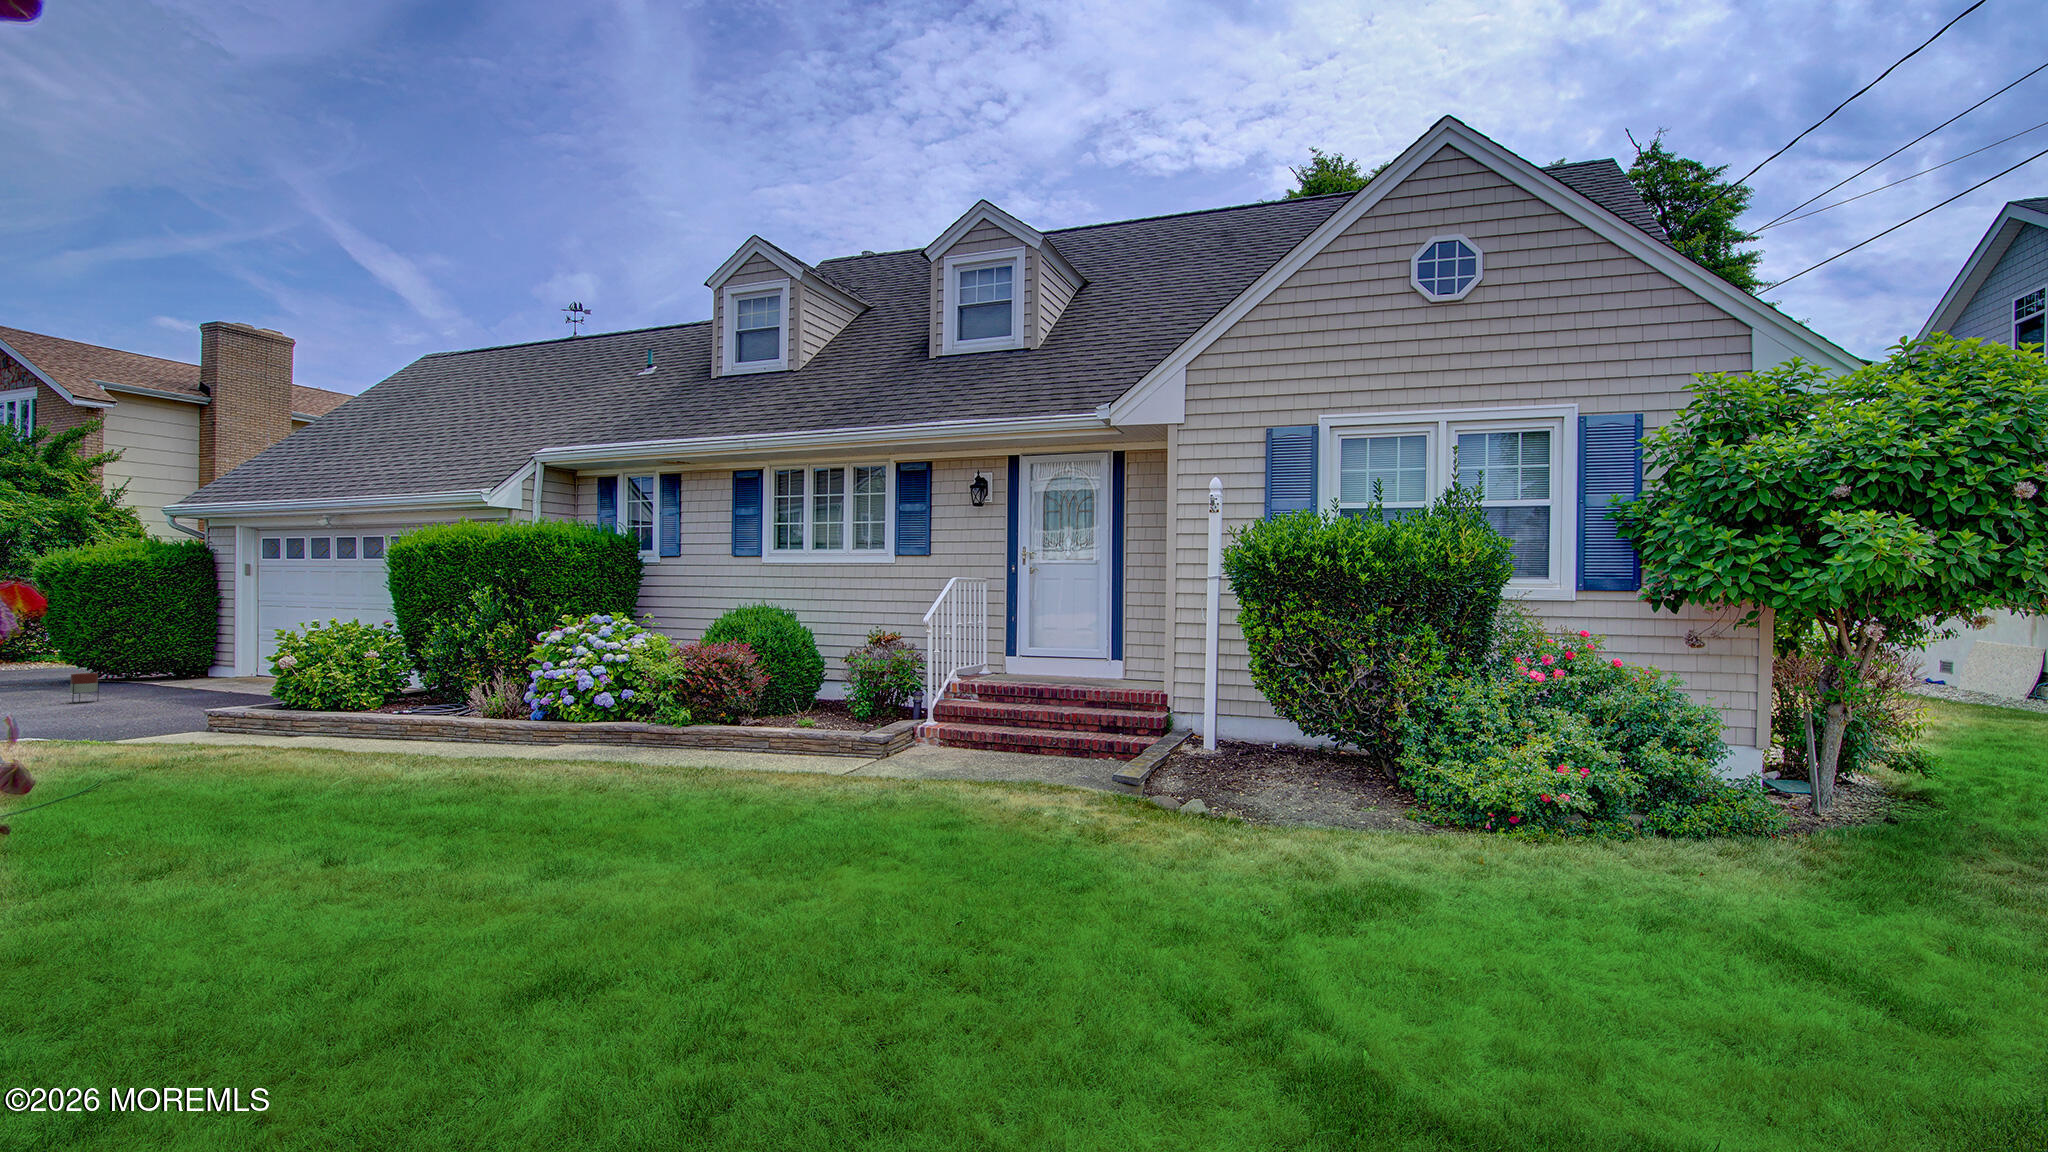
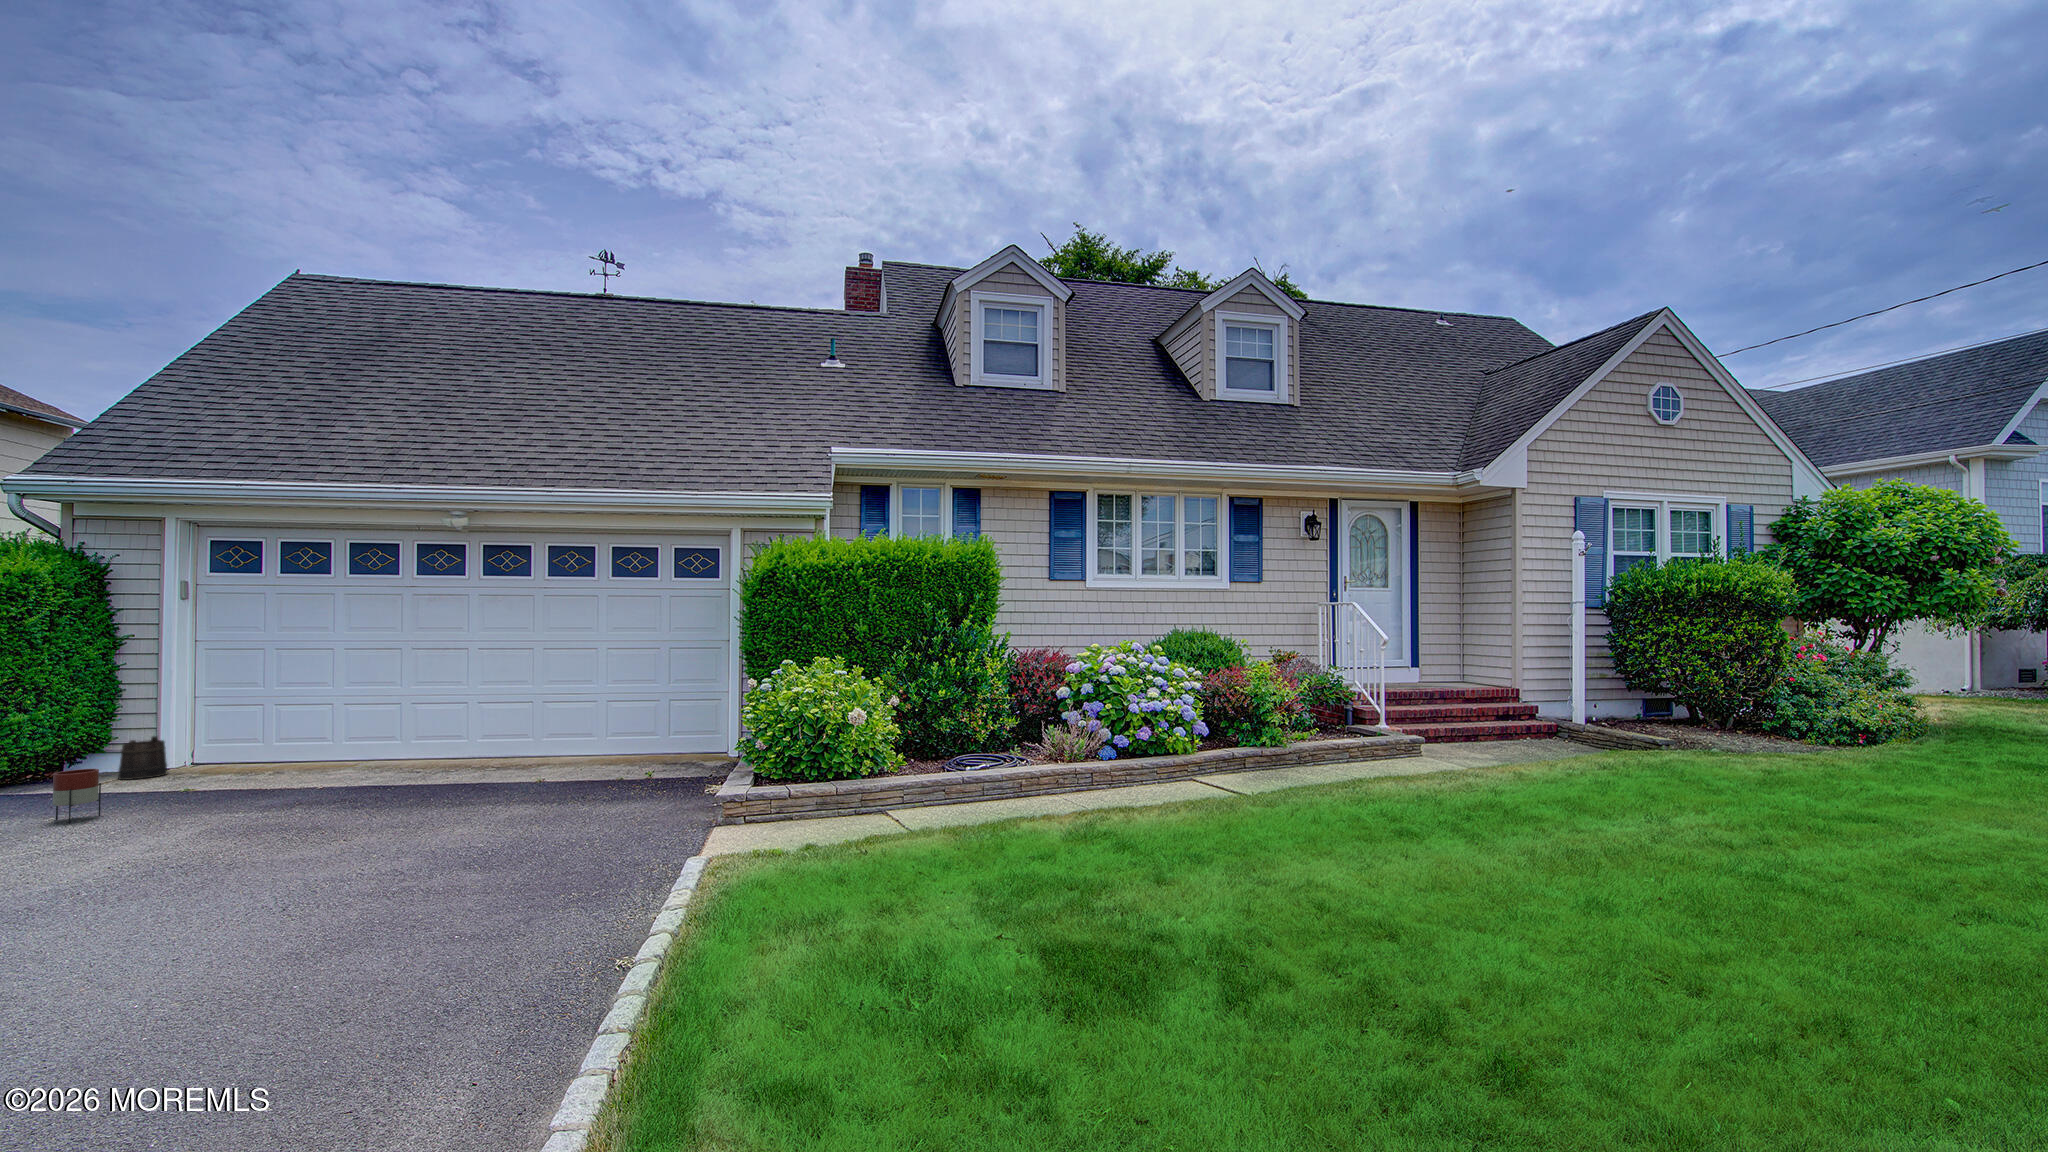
bucket: none [202,661,232,687] -> present [118,736,167,780]

